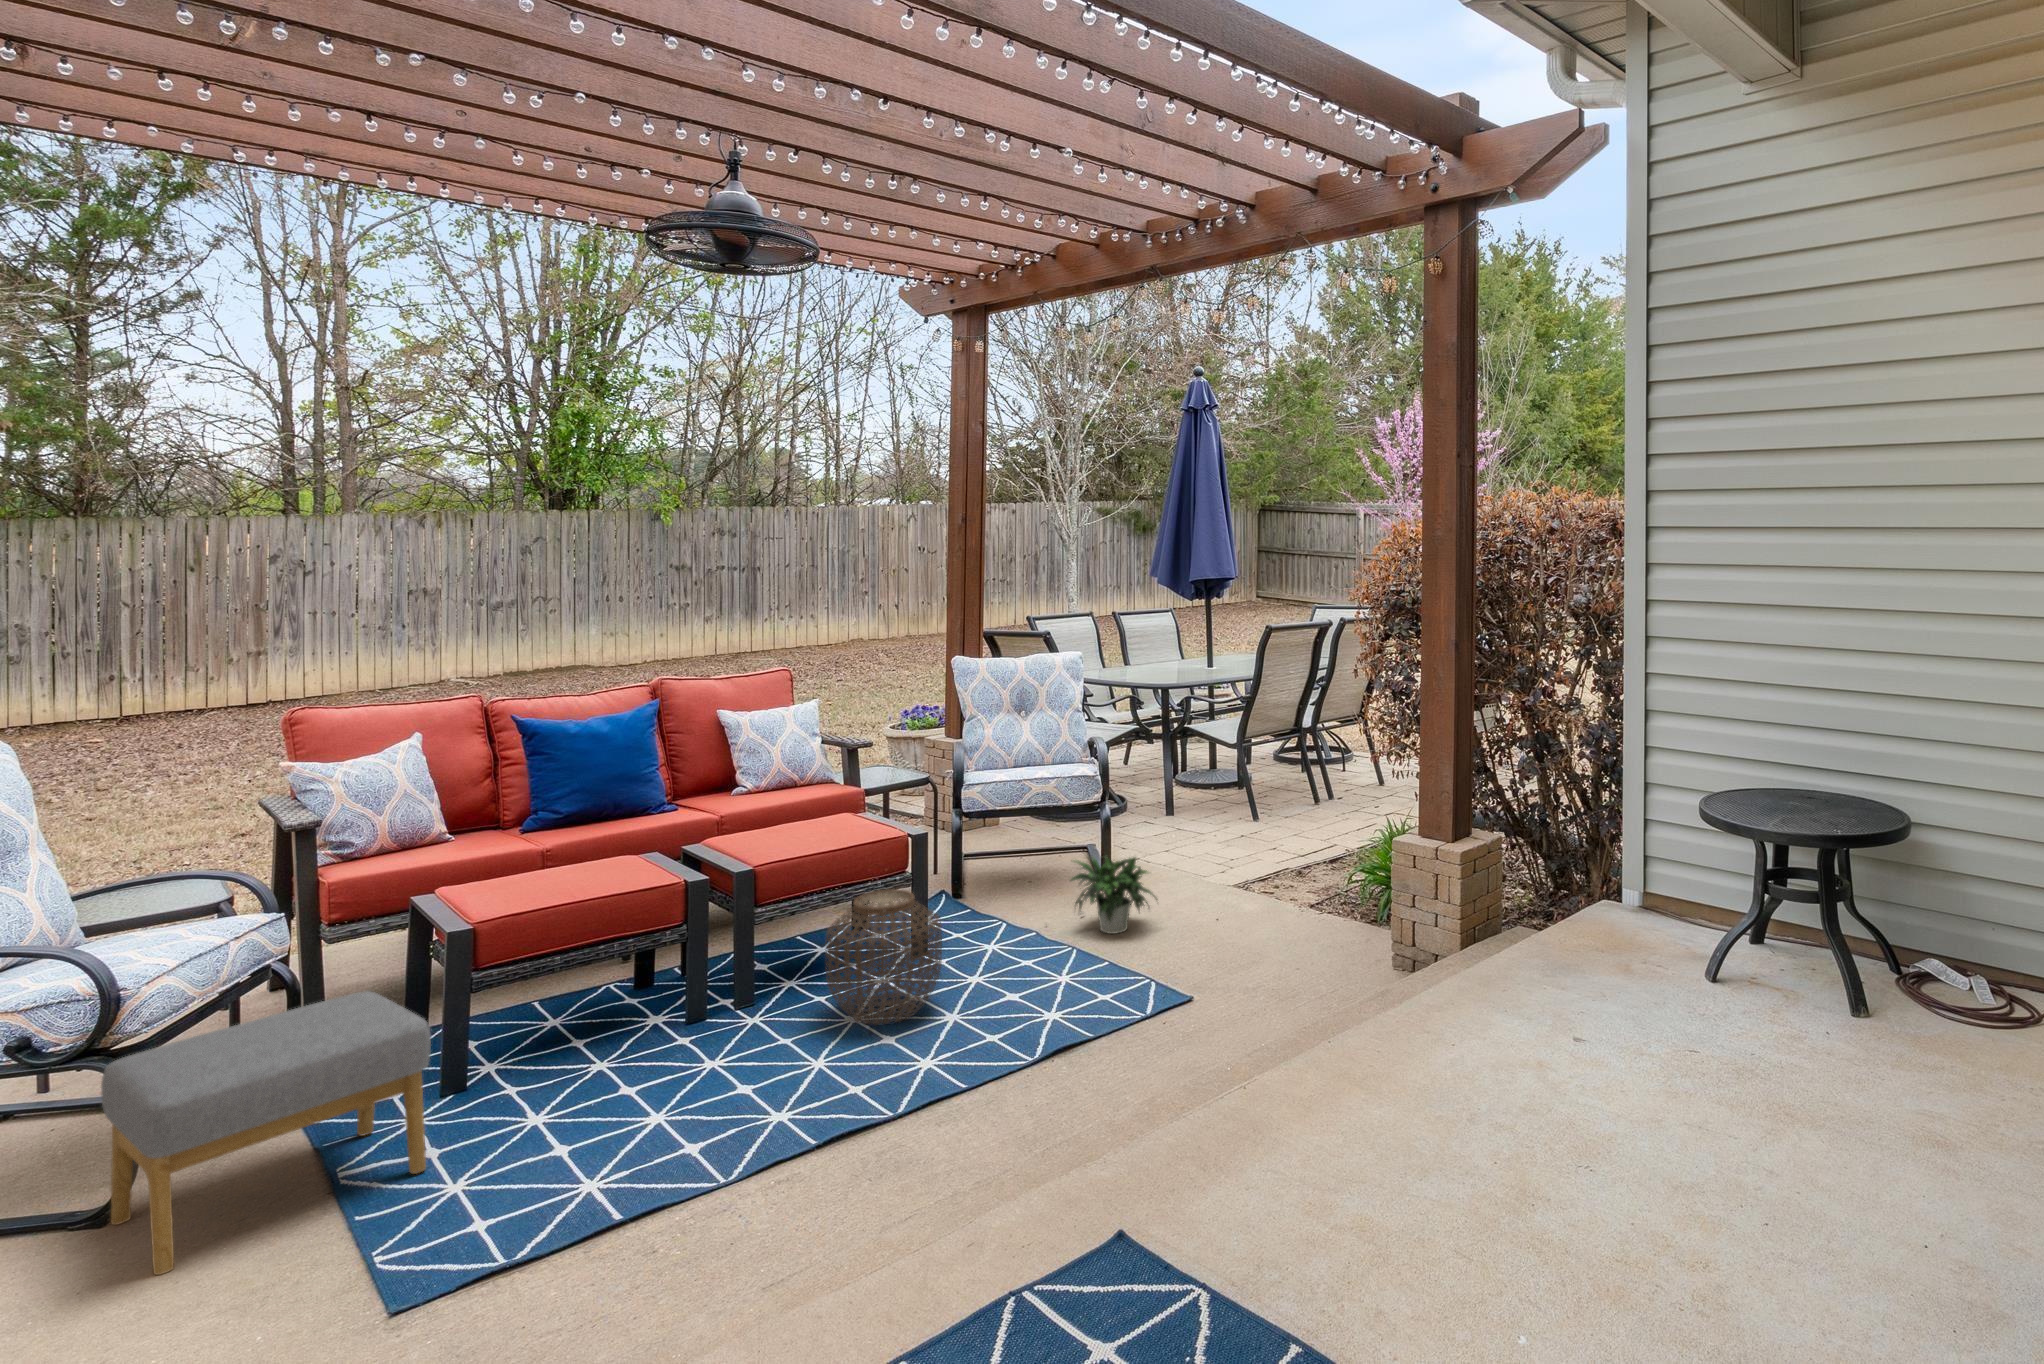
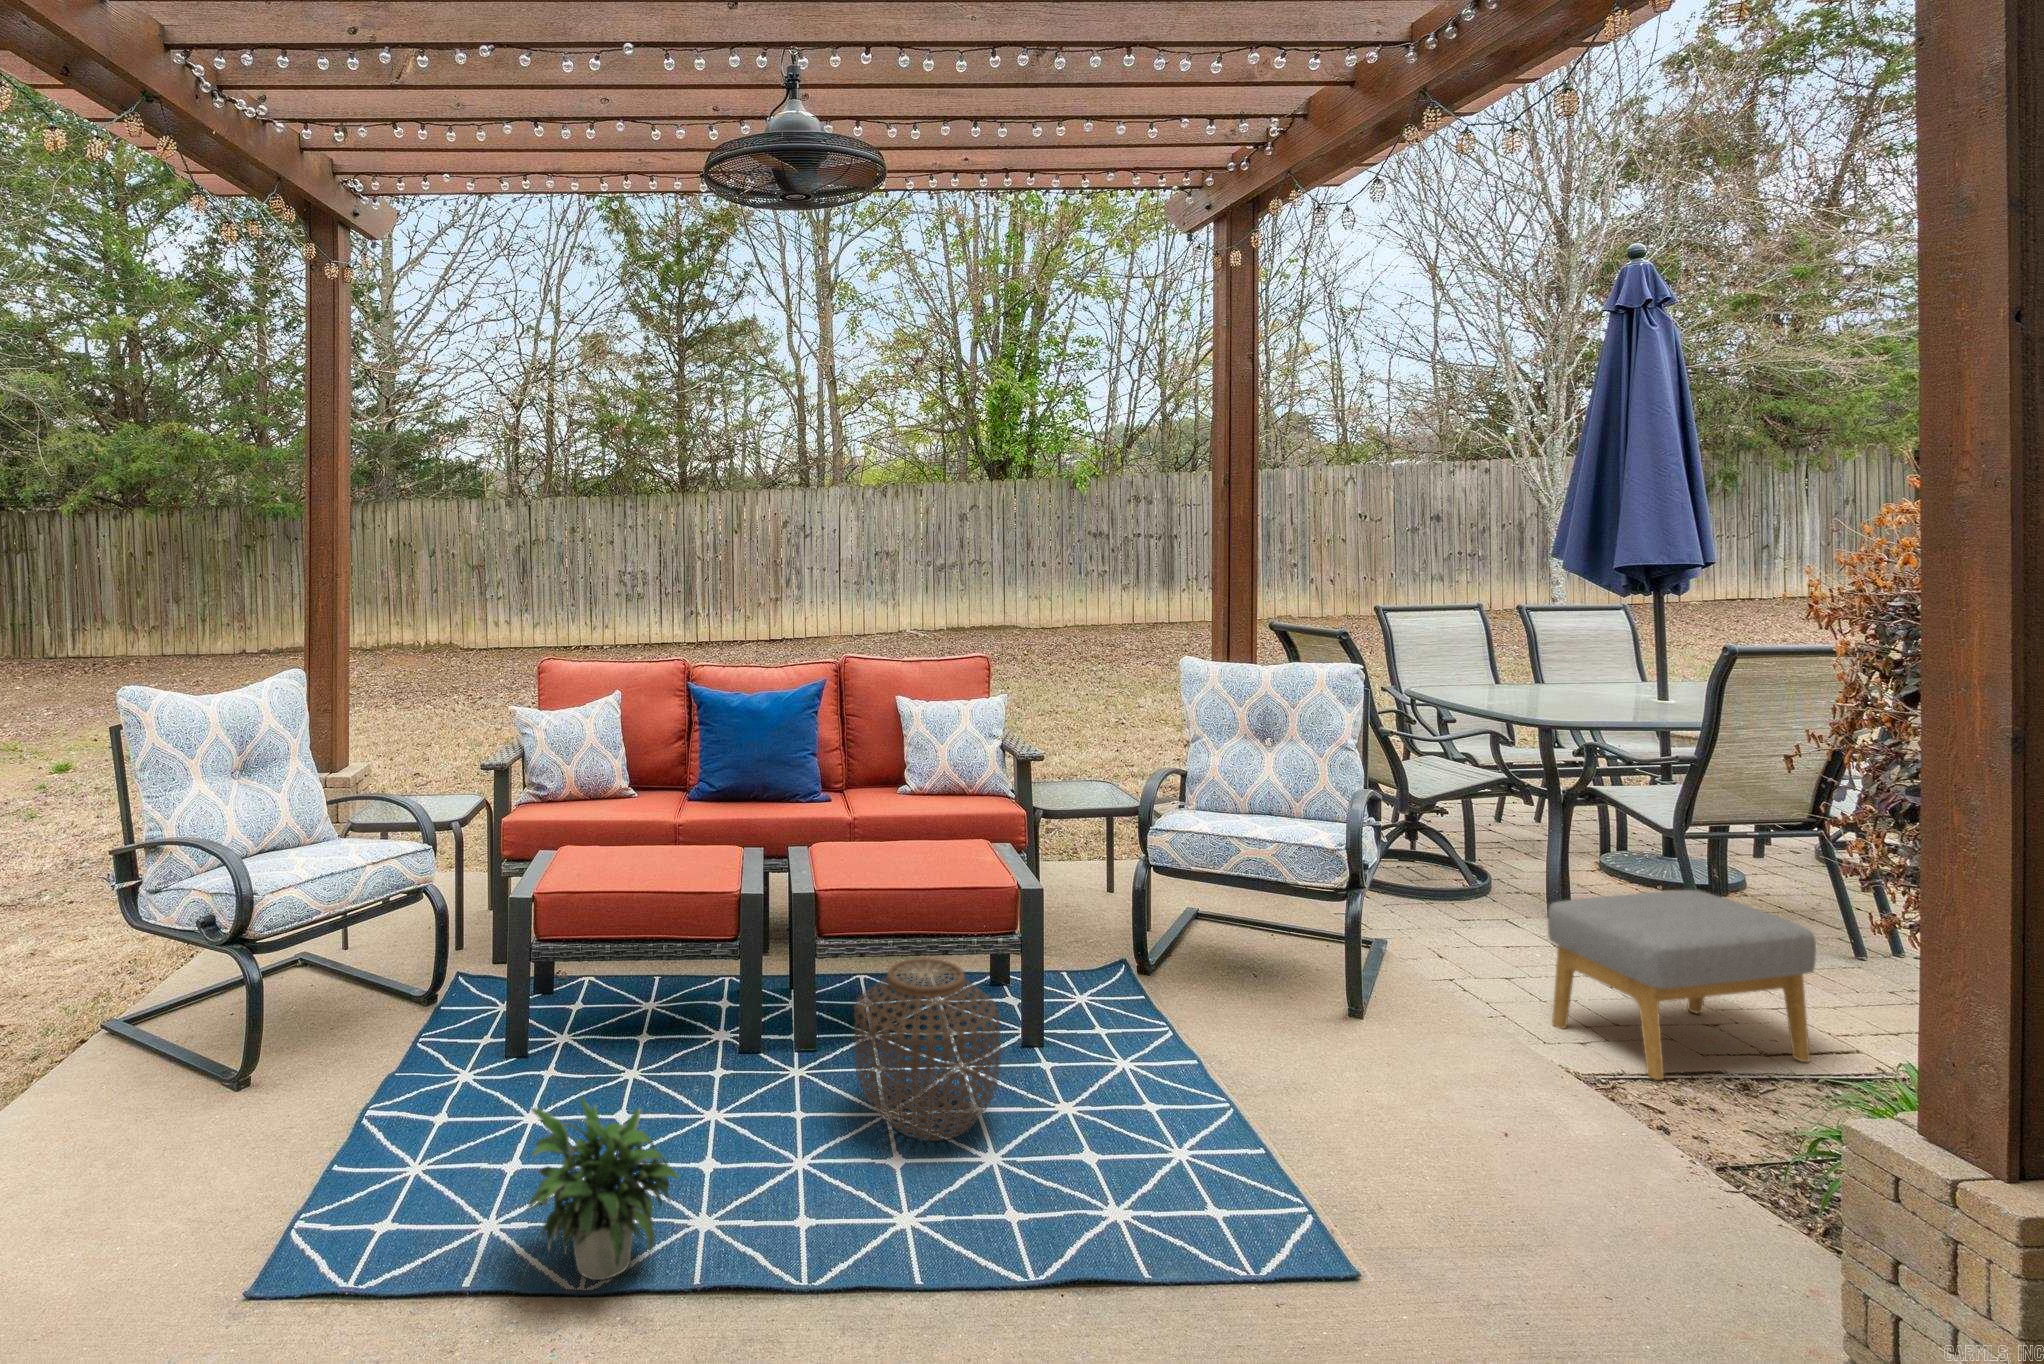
potted plant: present [1071,857,1156,934] -> present [529,1096,679,1280]
footstool: present [101,991,431,1275] -> present [1548,890,1816,1080]

